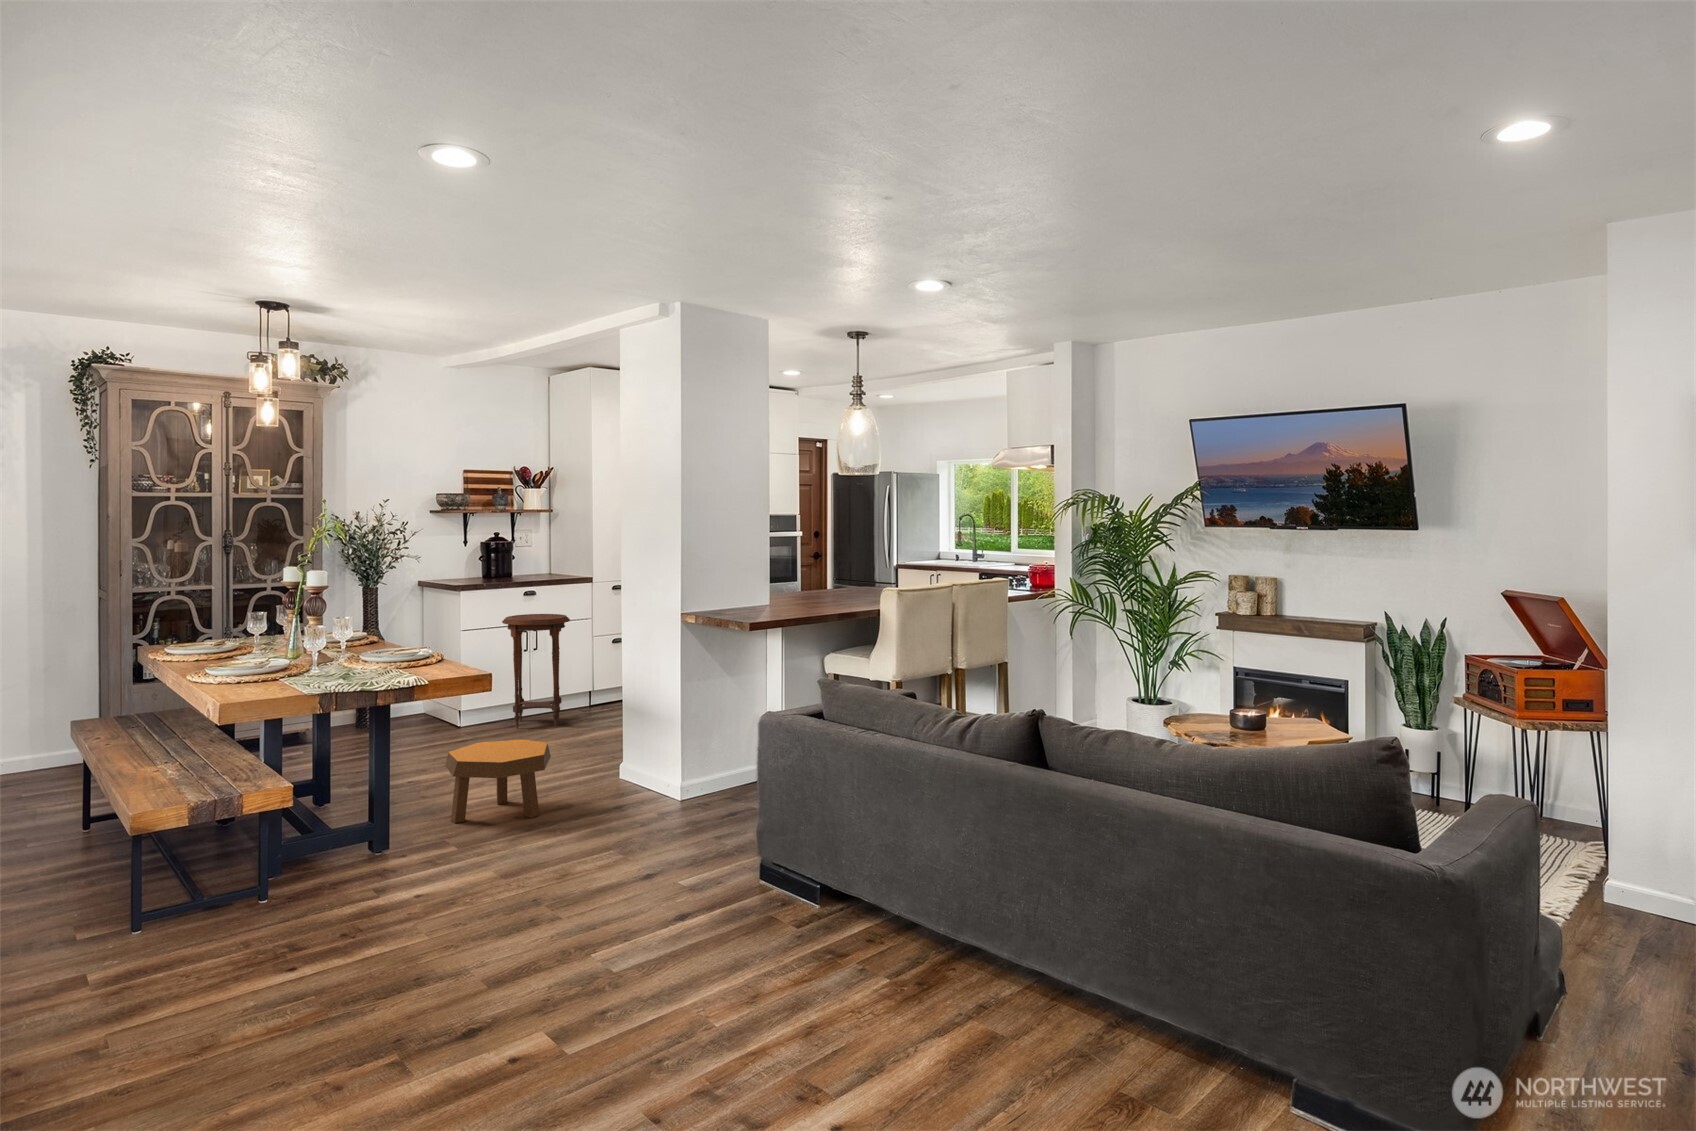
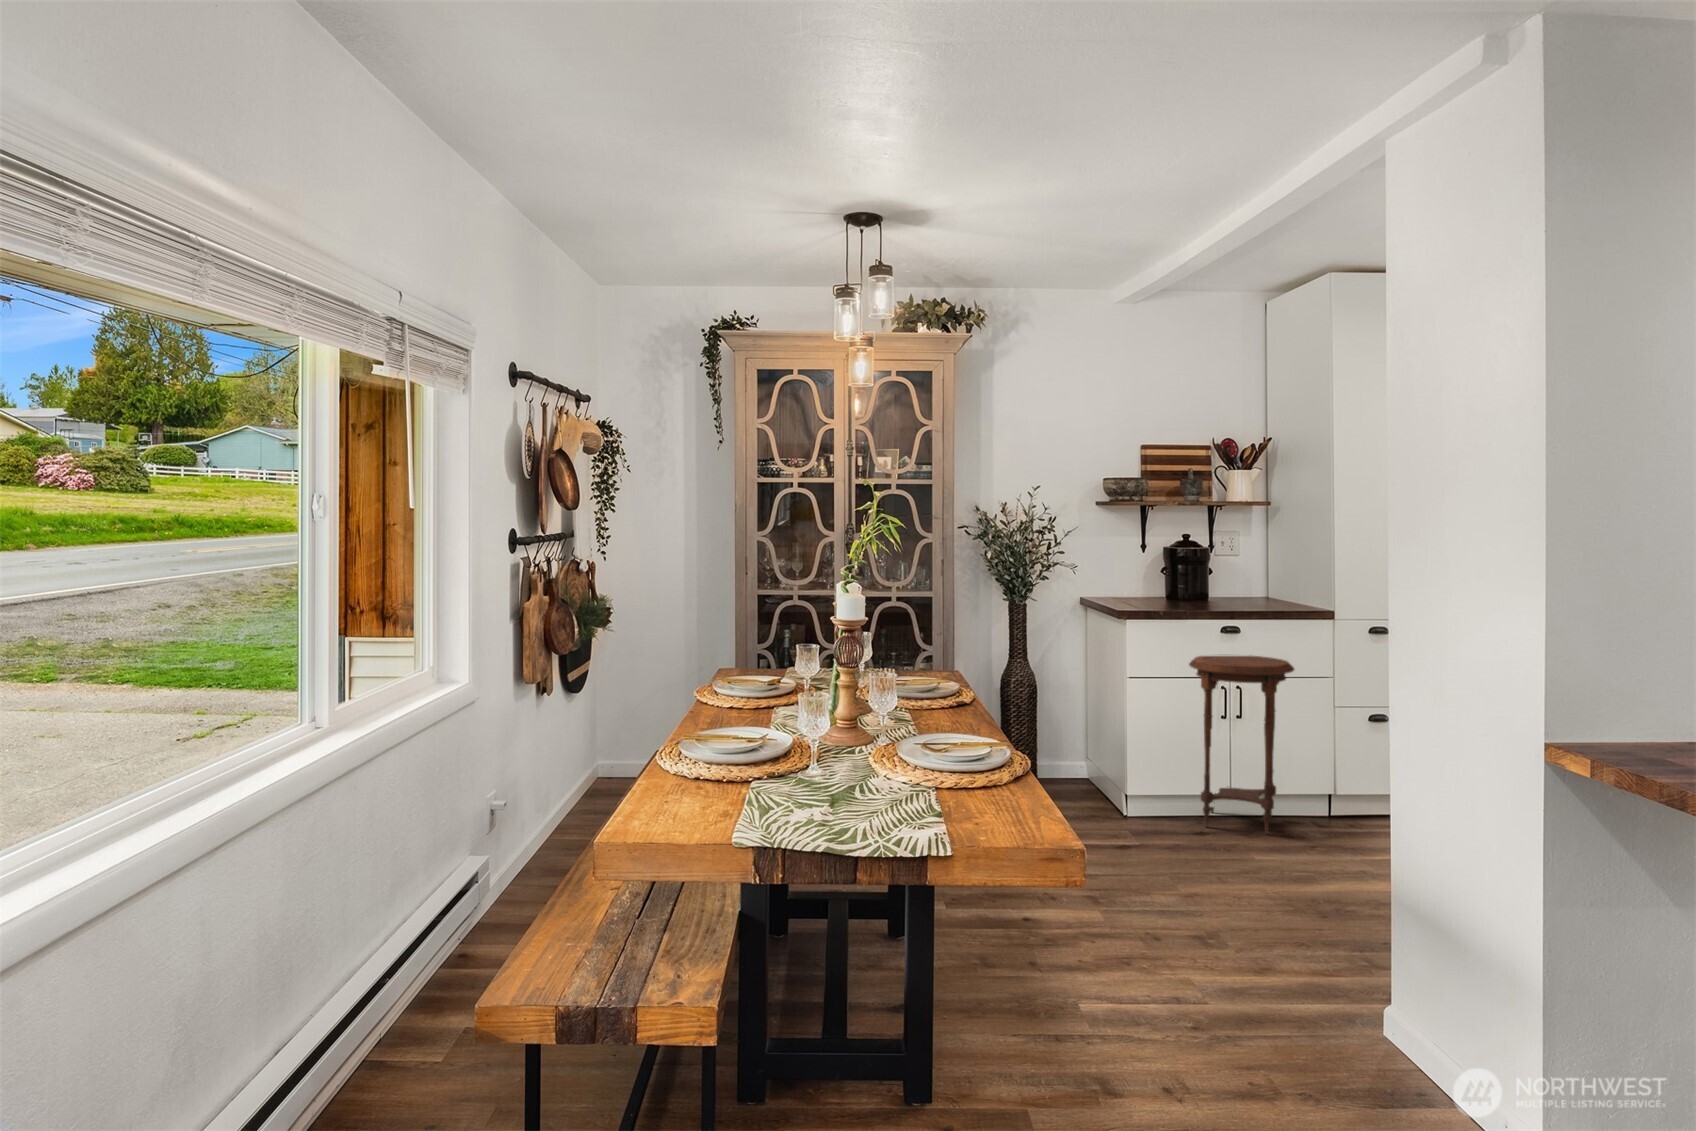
footstool: present [445,740,551,823] -> none [1079,886,1267,1067]

